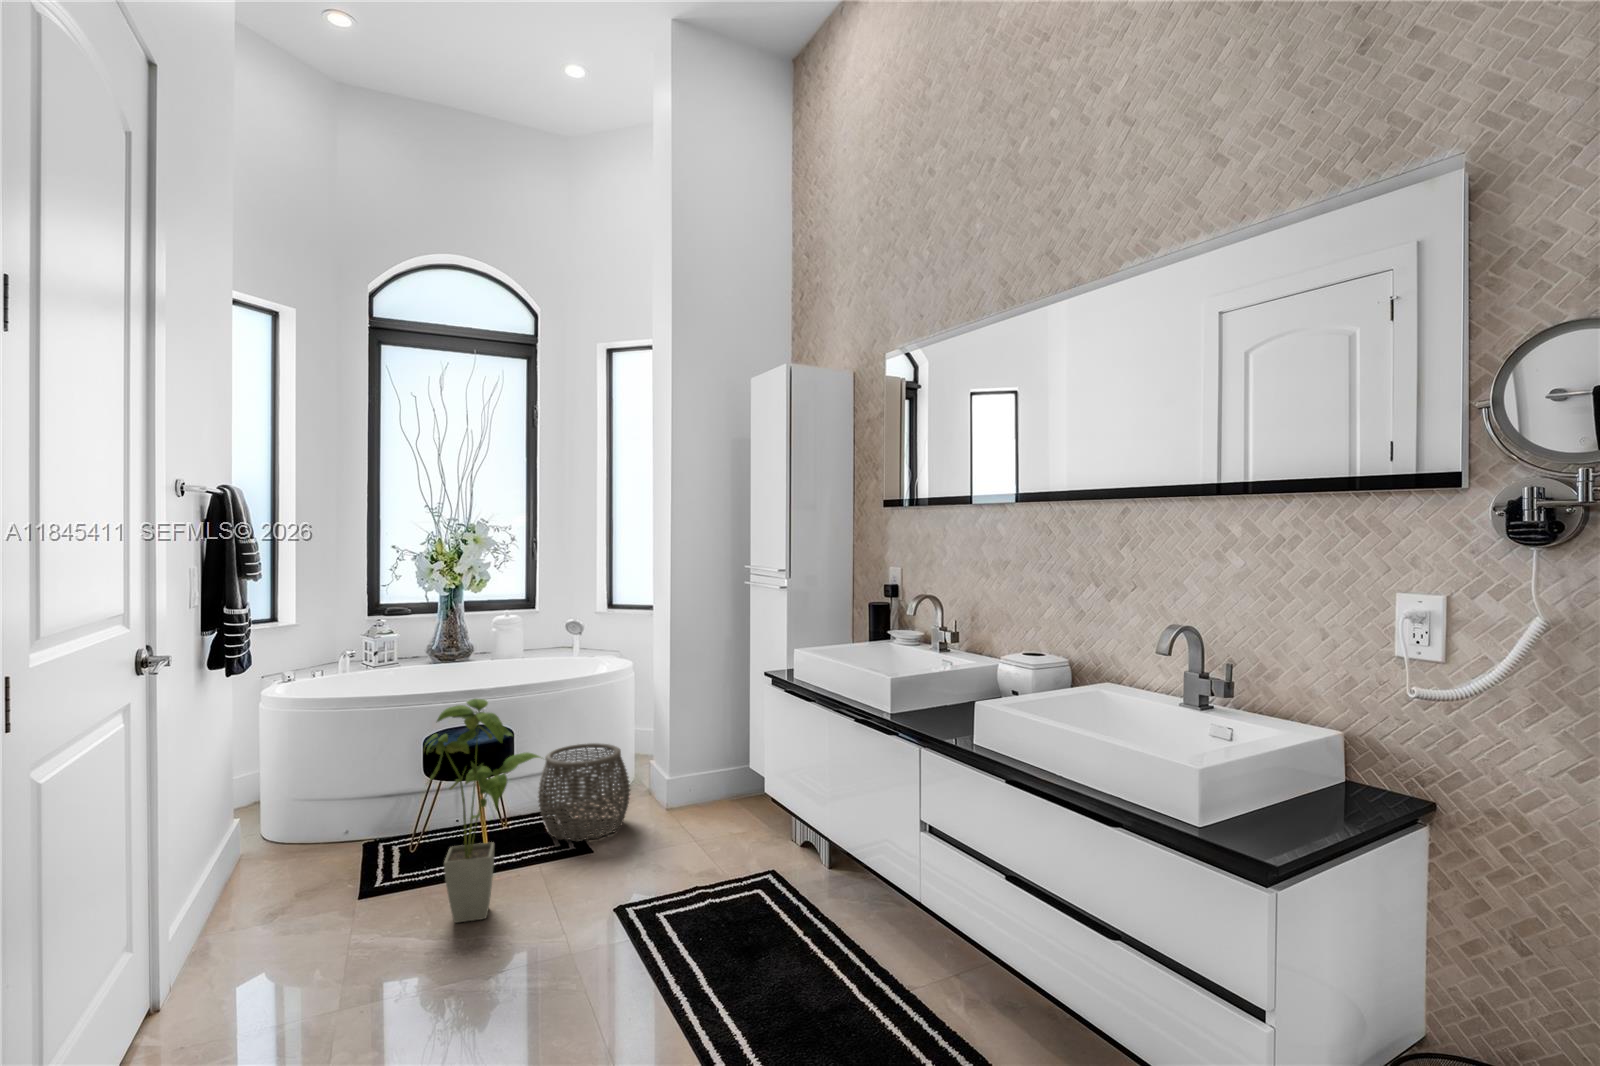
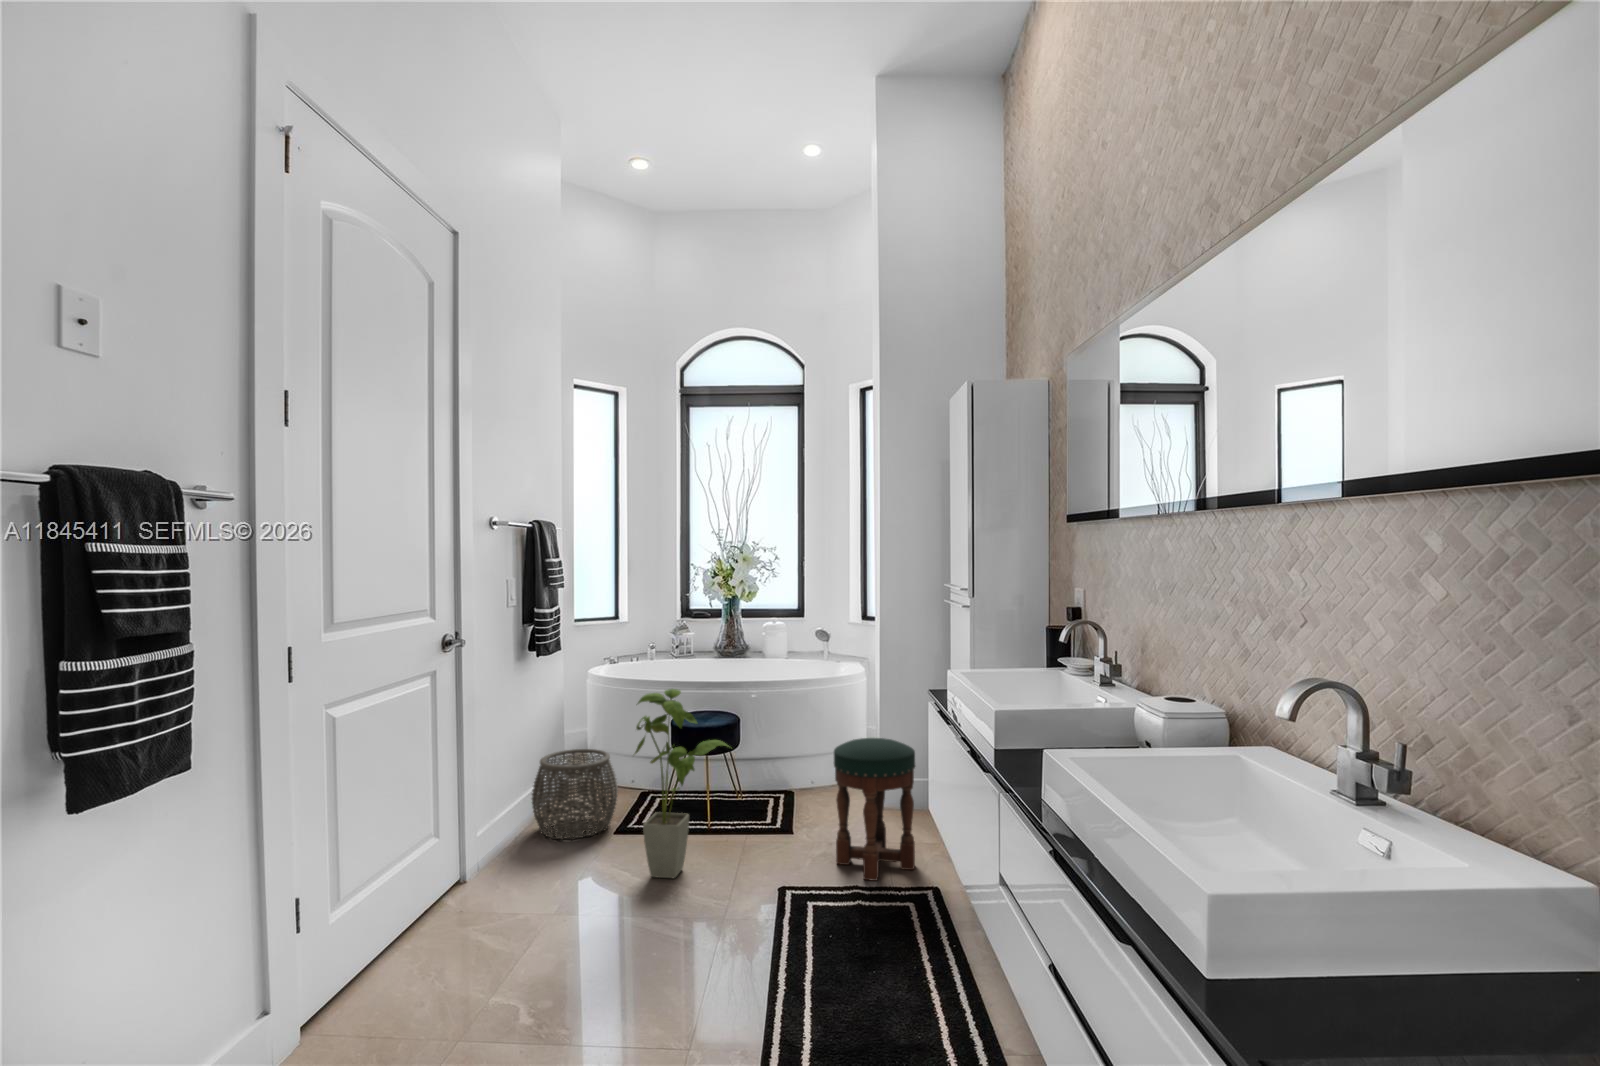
stool: none [656,729,744,879] -> present [834,738,915,881]
woven basket: present [538,743,630,841] -> present [532,749,618,839]

